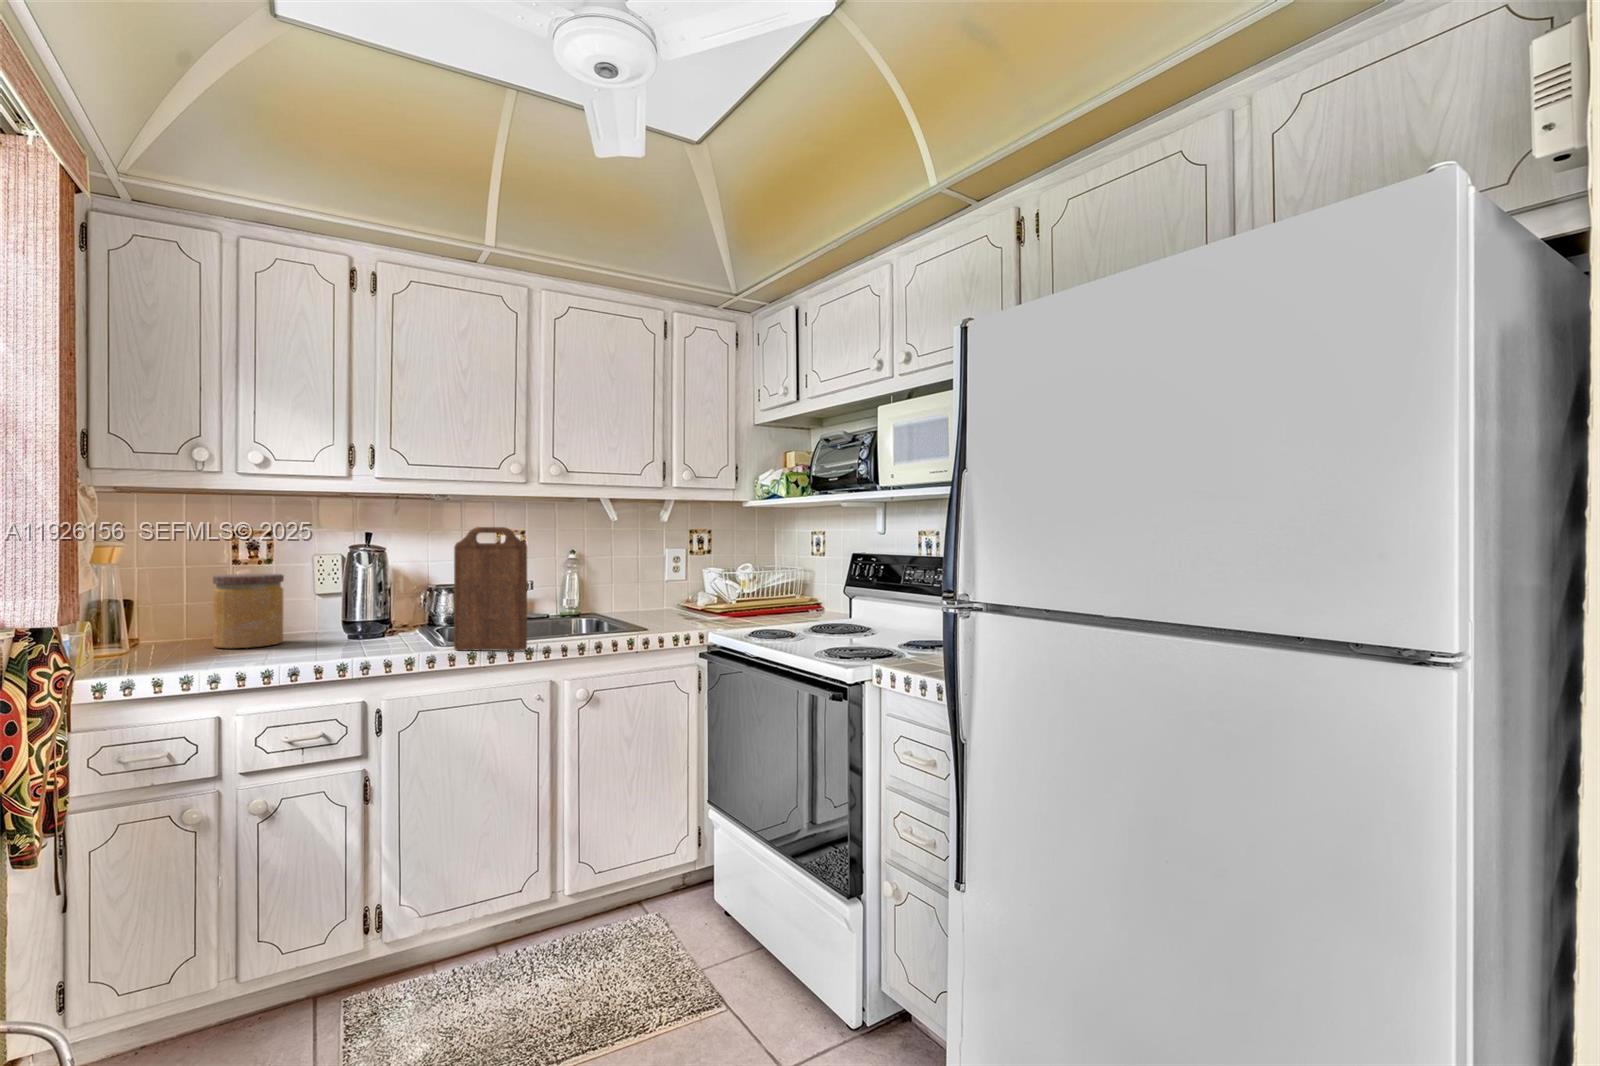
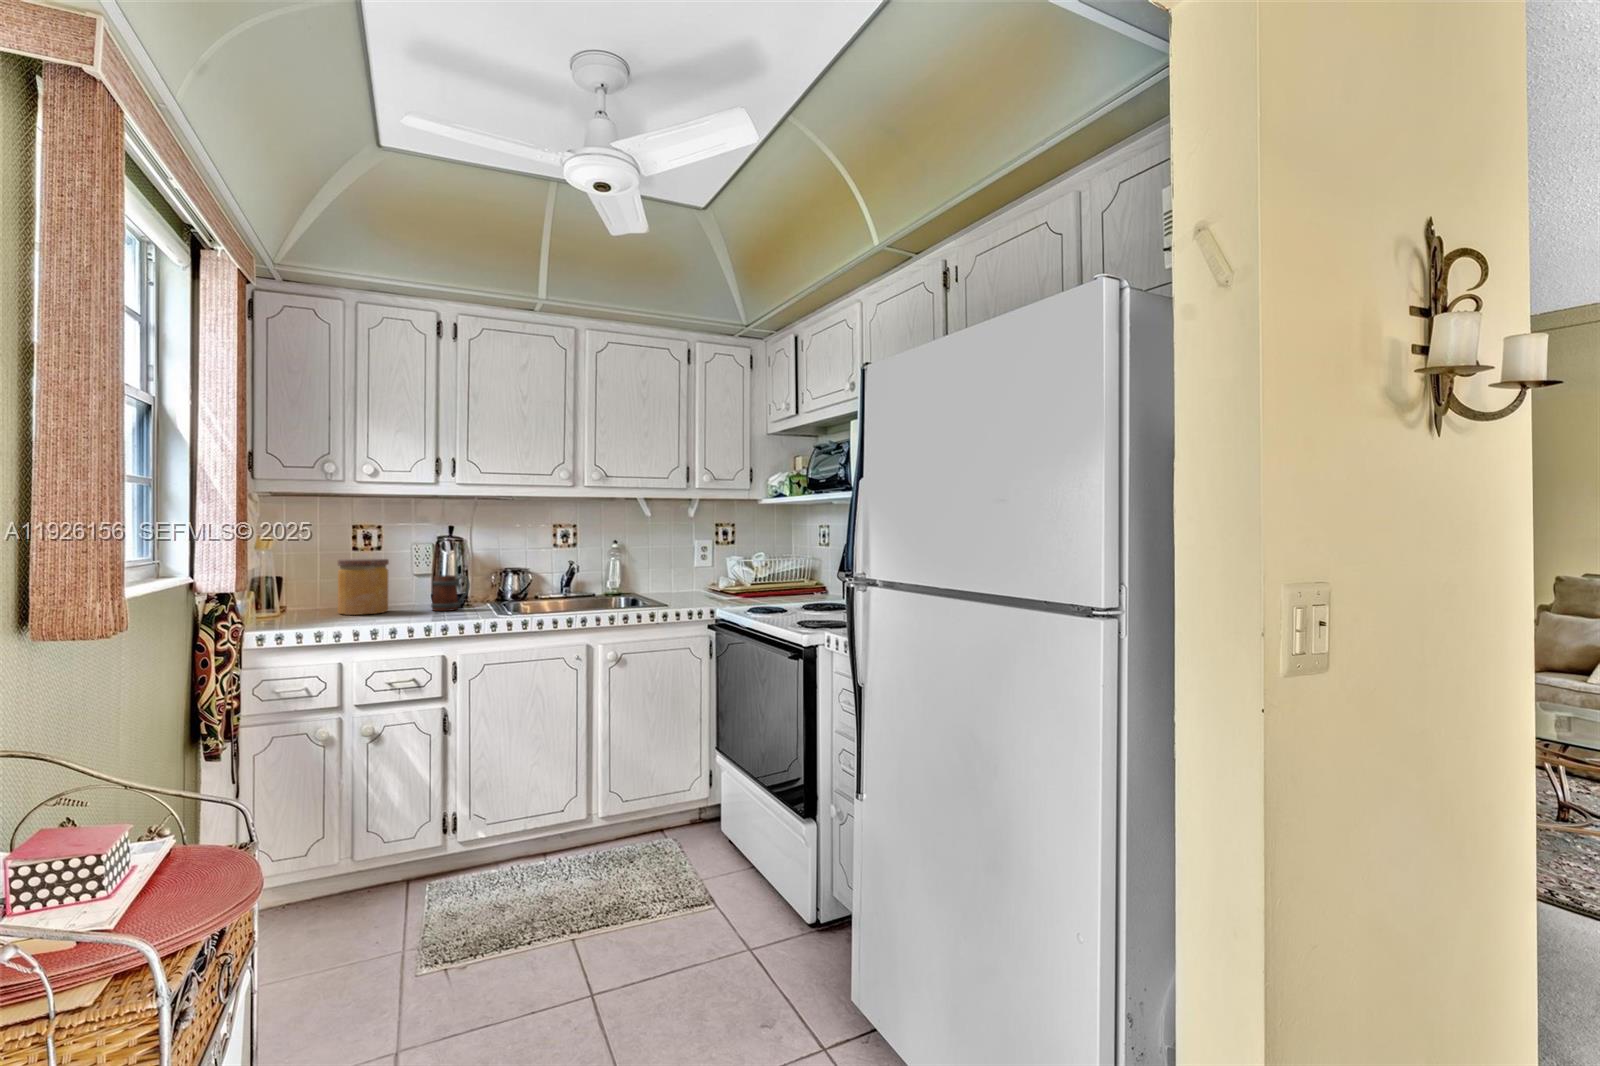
cutting board: present [454,527,527,650] -> none [512,523,568,620]
mug: none [341,594,393,640] -> present [431,575,470,611]

